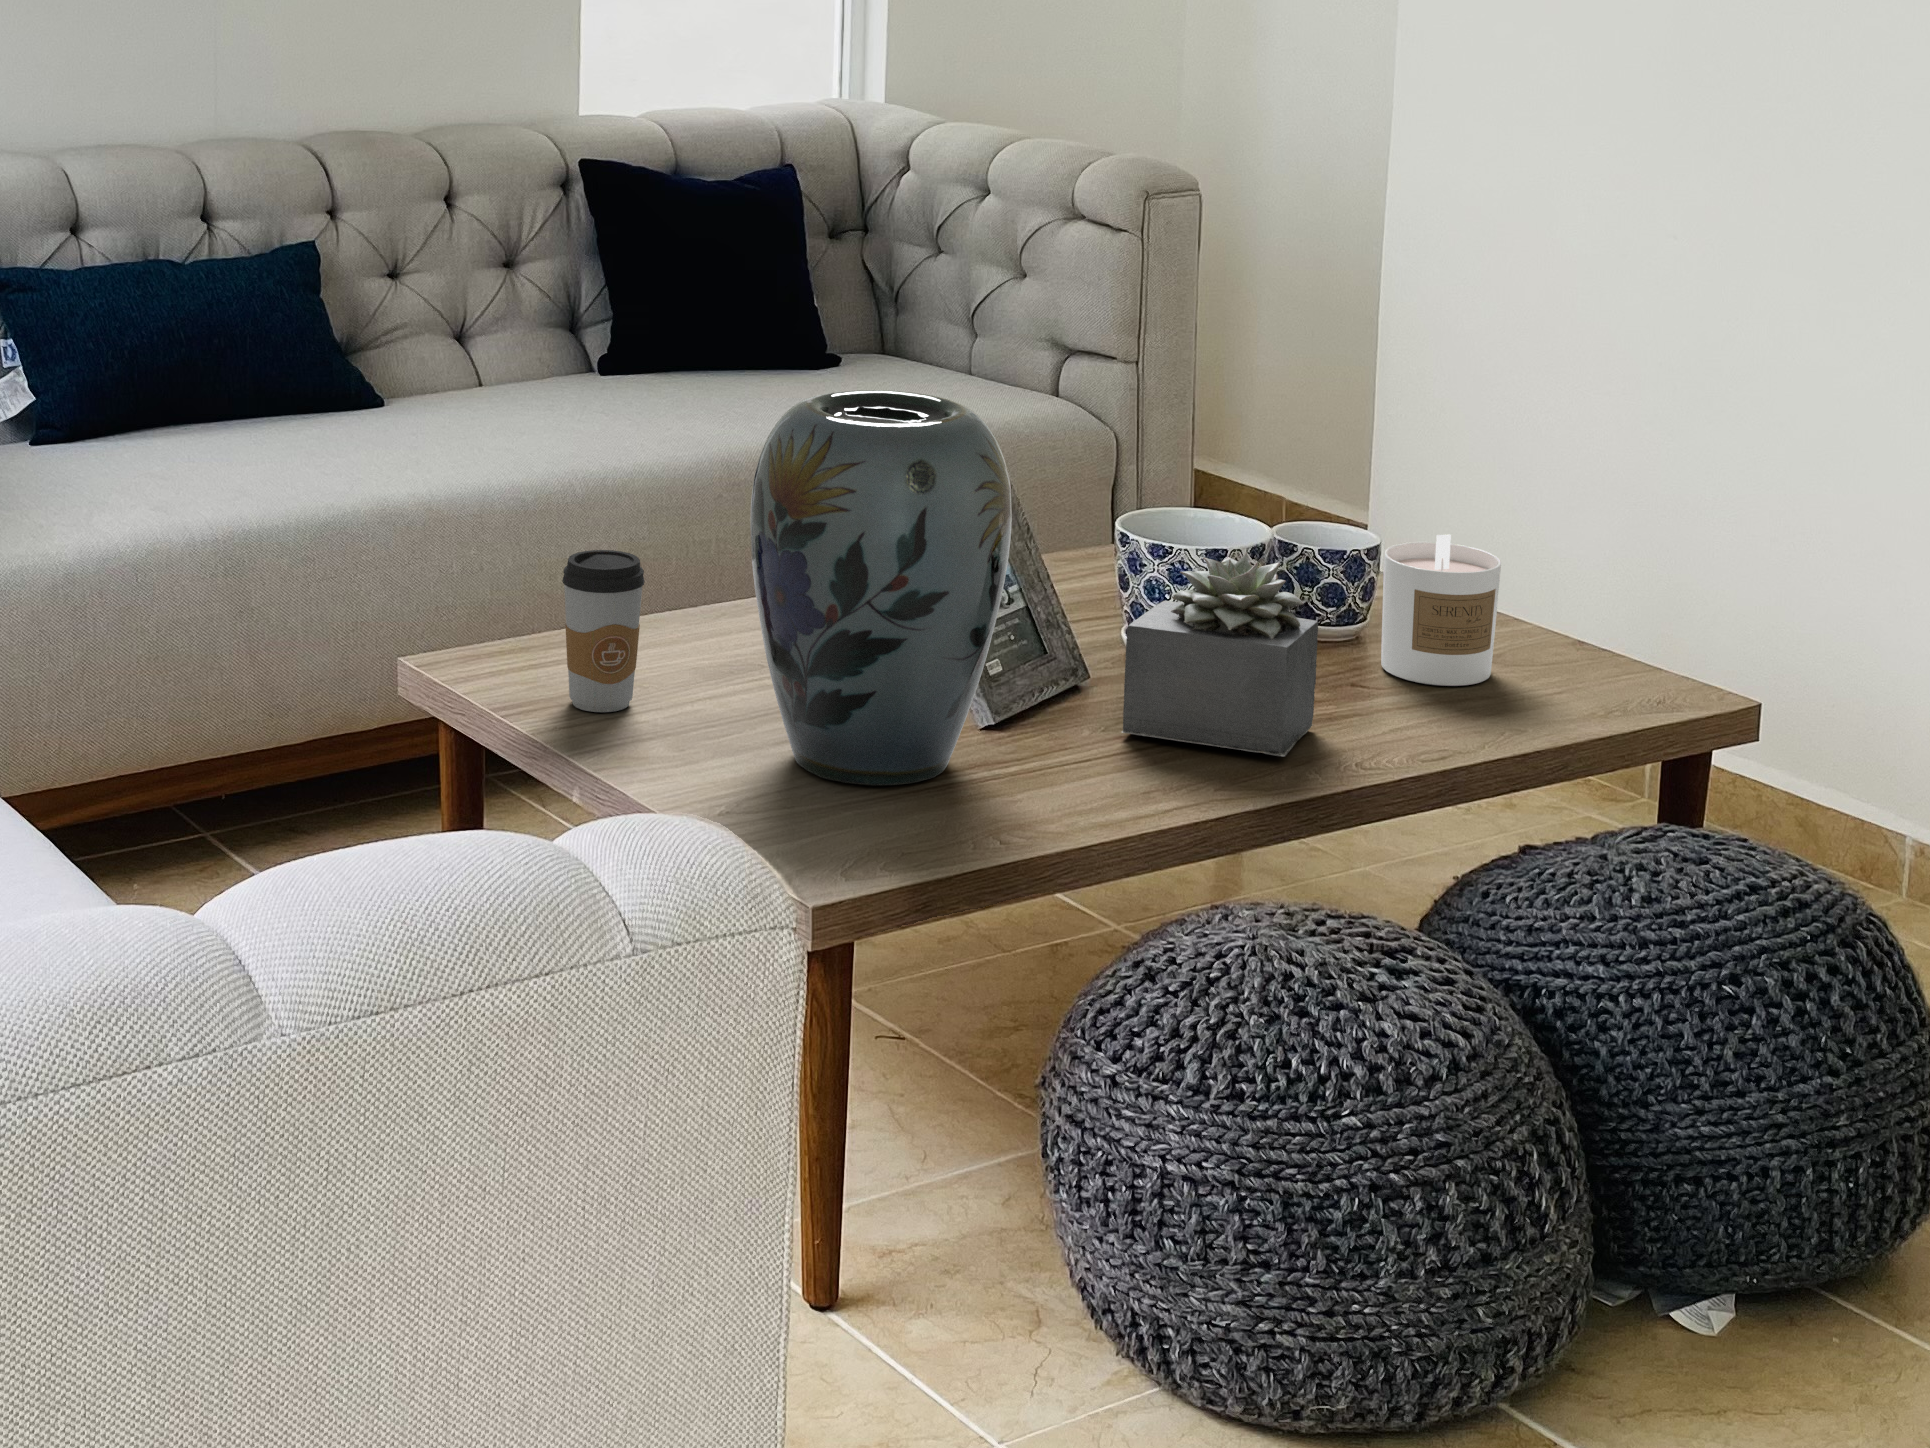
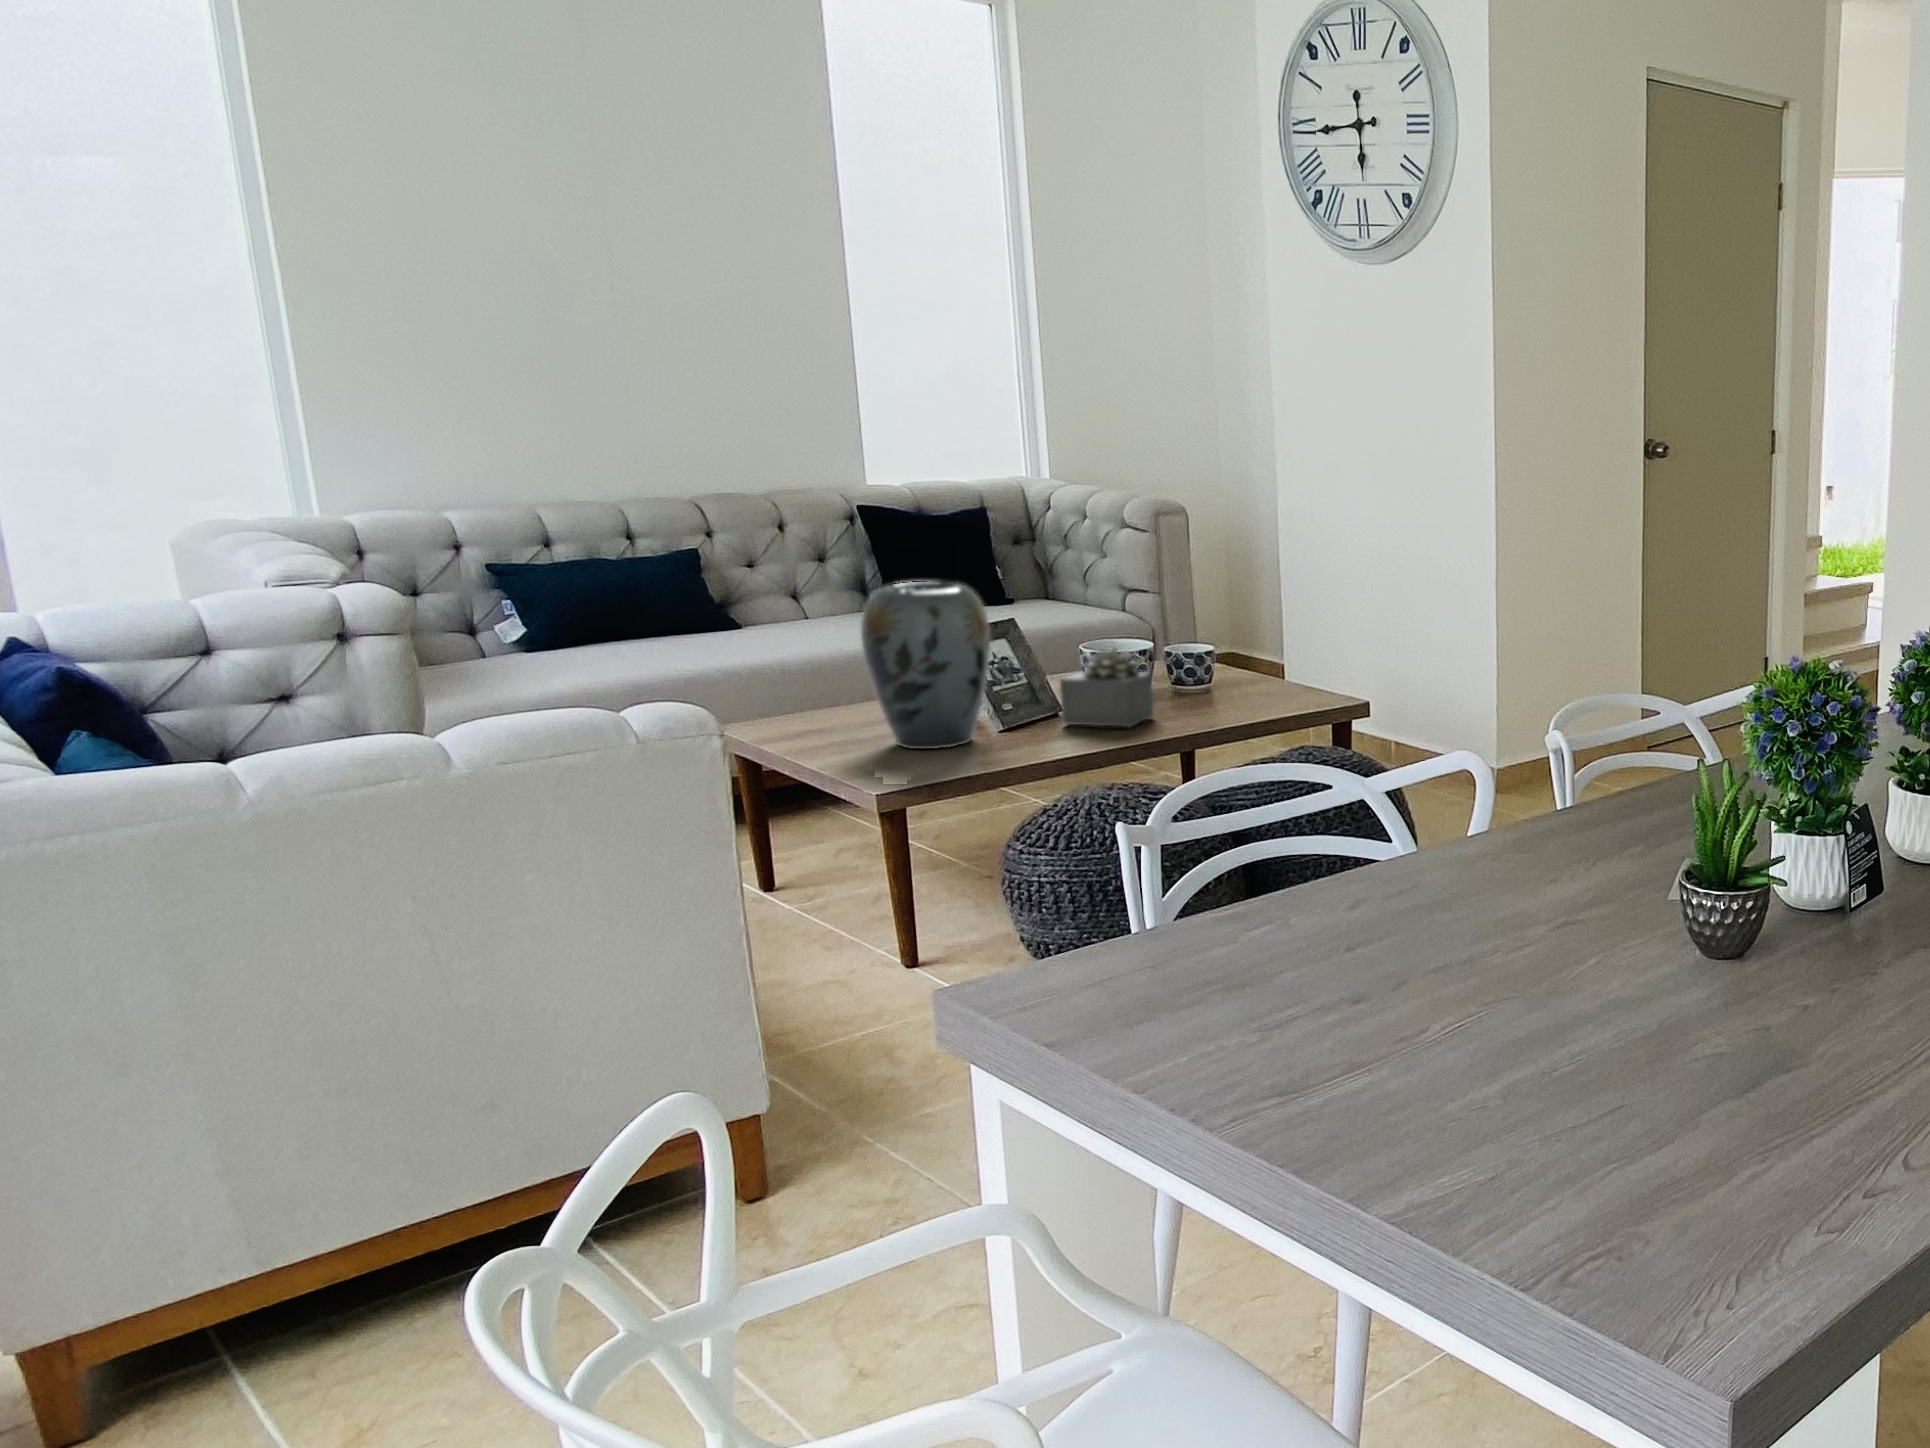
candle: present [1381,534,1501,686] -> none [1199,639,1250,701]
coffee cup: present [562,550,645,712] -> none [782,664,826,735]

